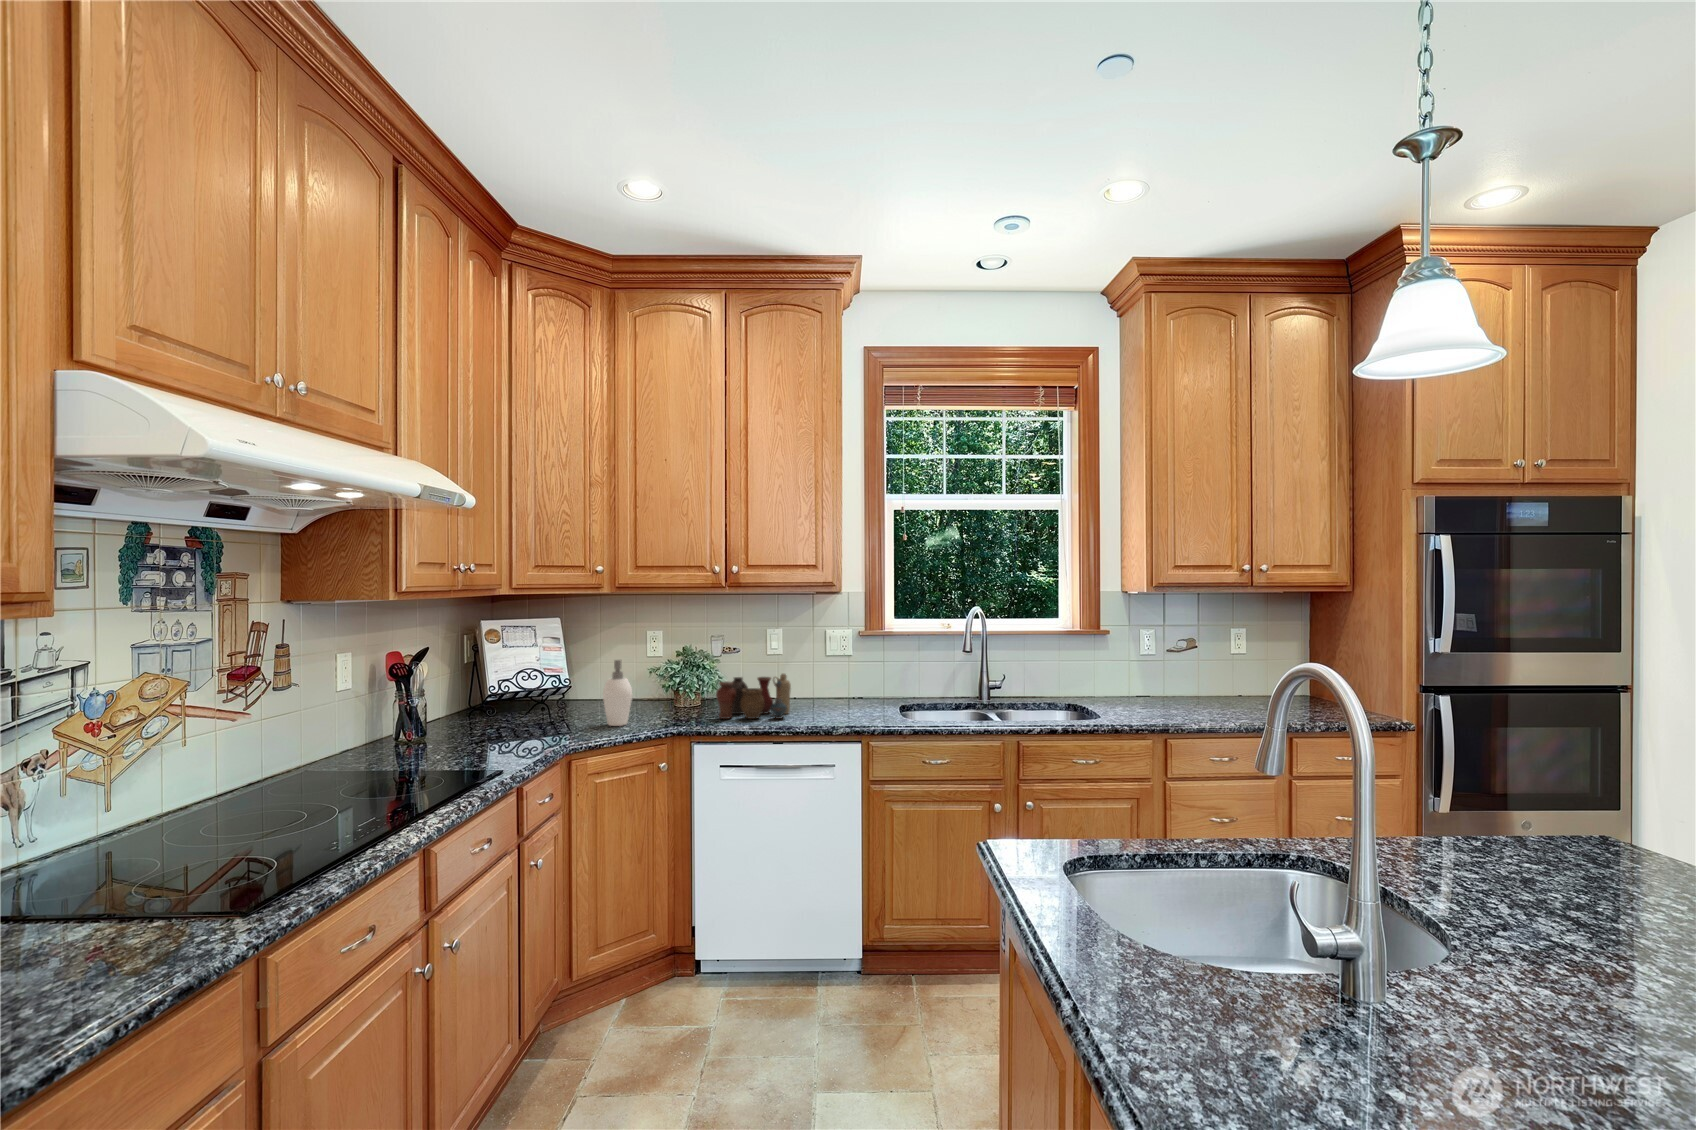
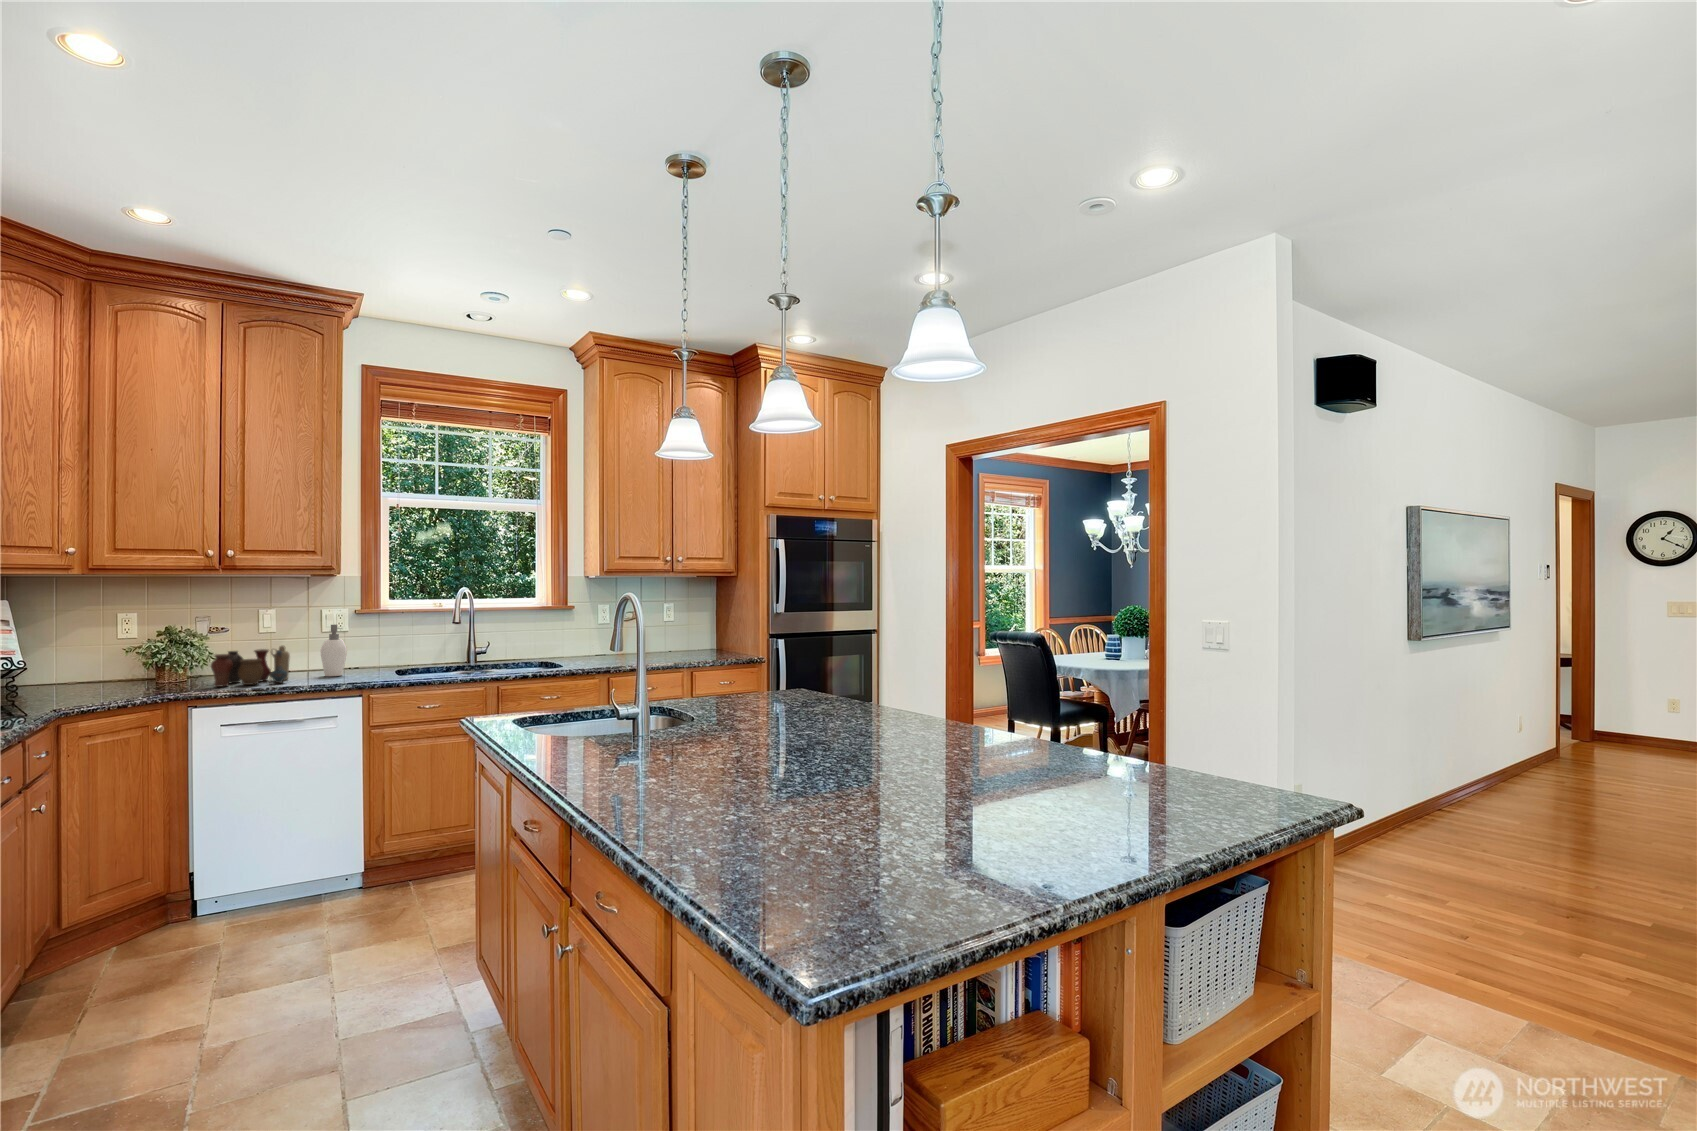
soap dispenser: present [603,660,632,726] -> present [321,624,347,676]

